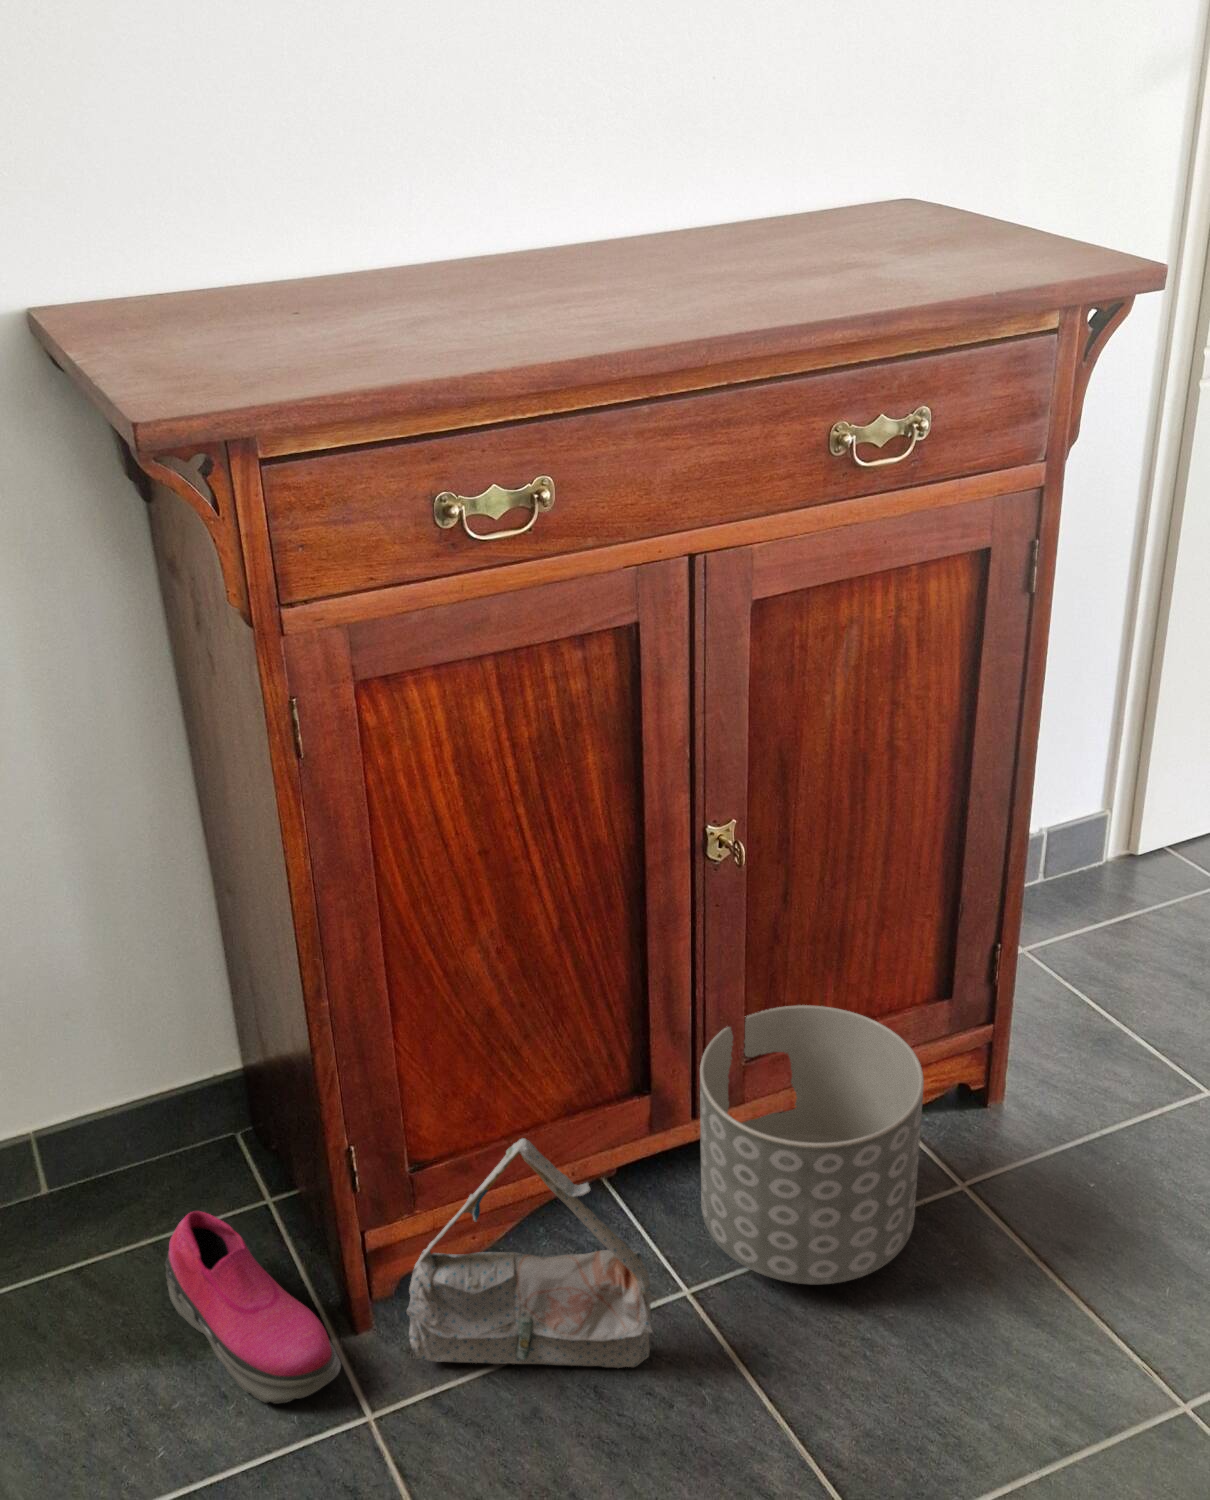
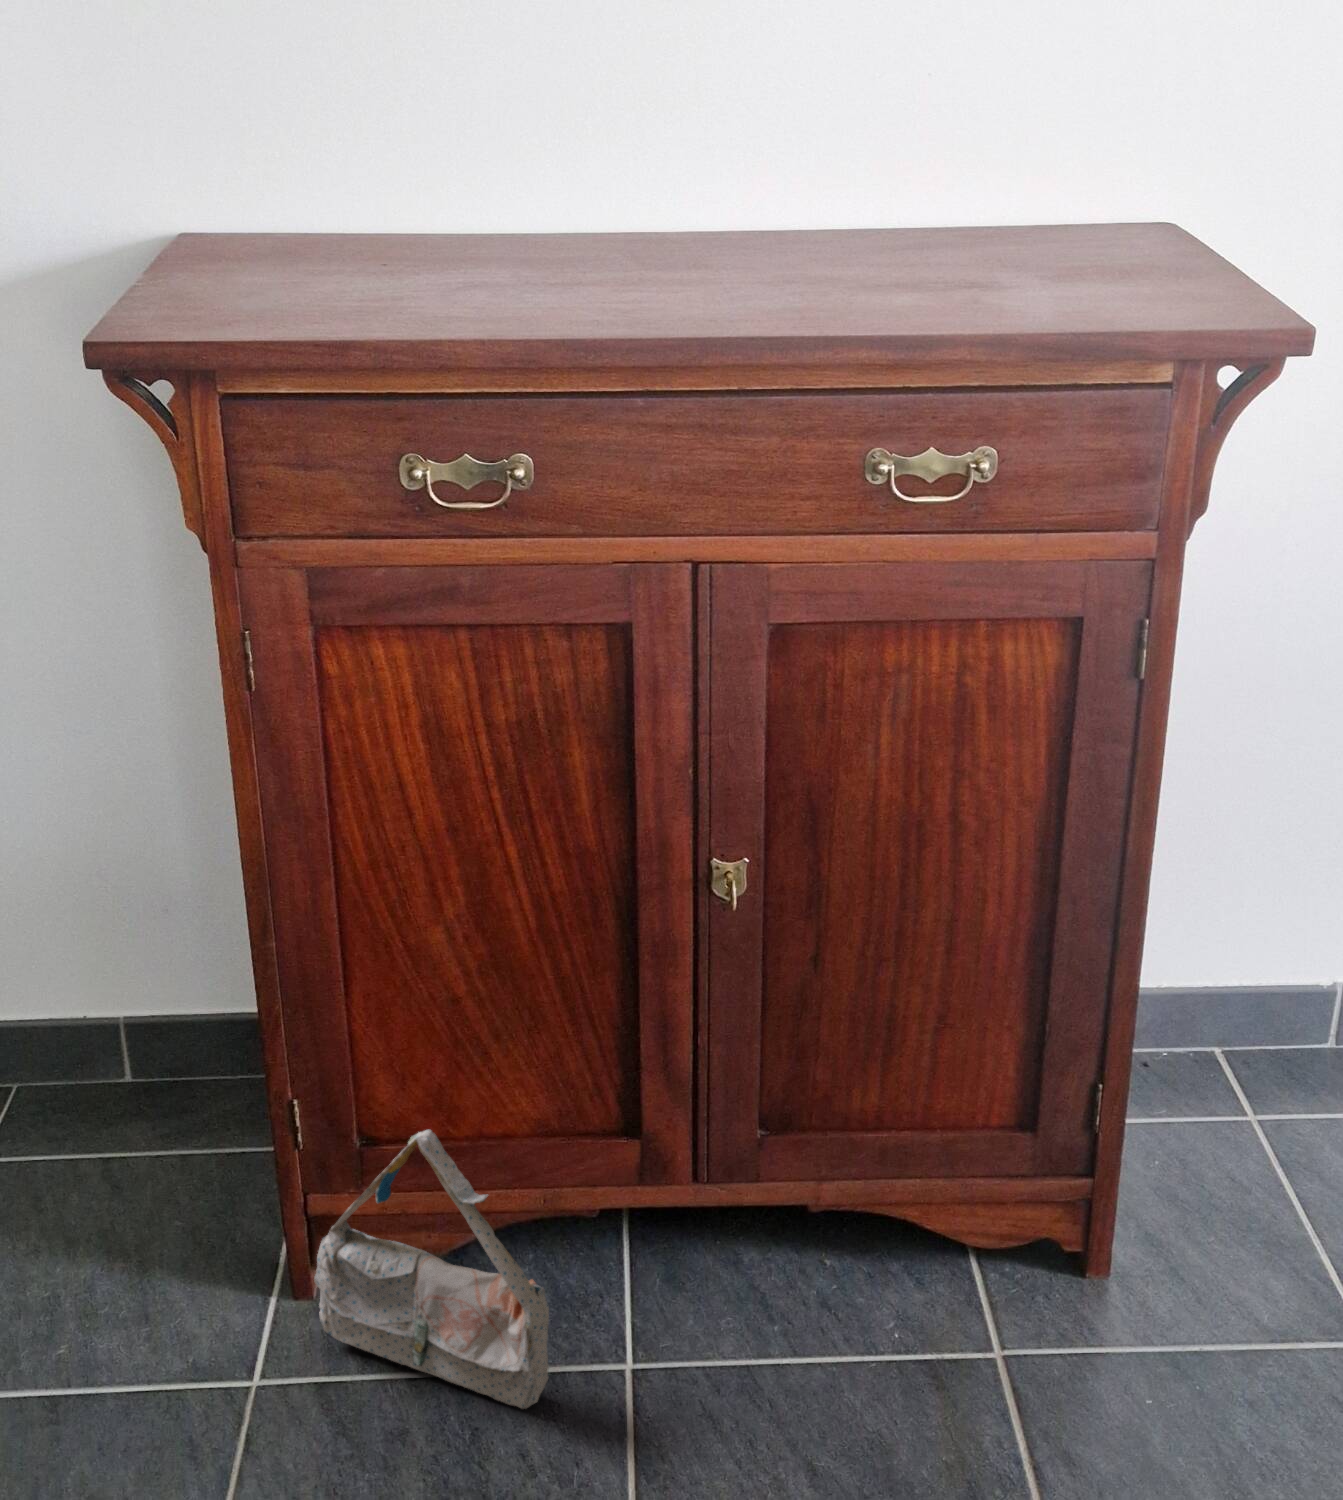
planter: present [700,1005,924,1285] -> none [665,1084,914,1395]
shoe: present [165,1211,341,1404] -> none [142,1131,255,1333]

